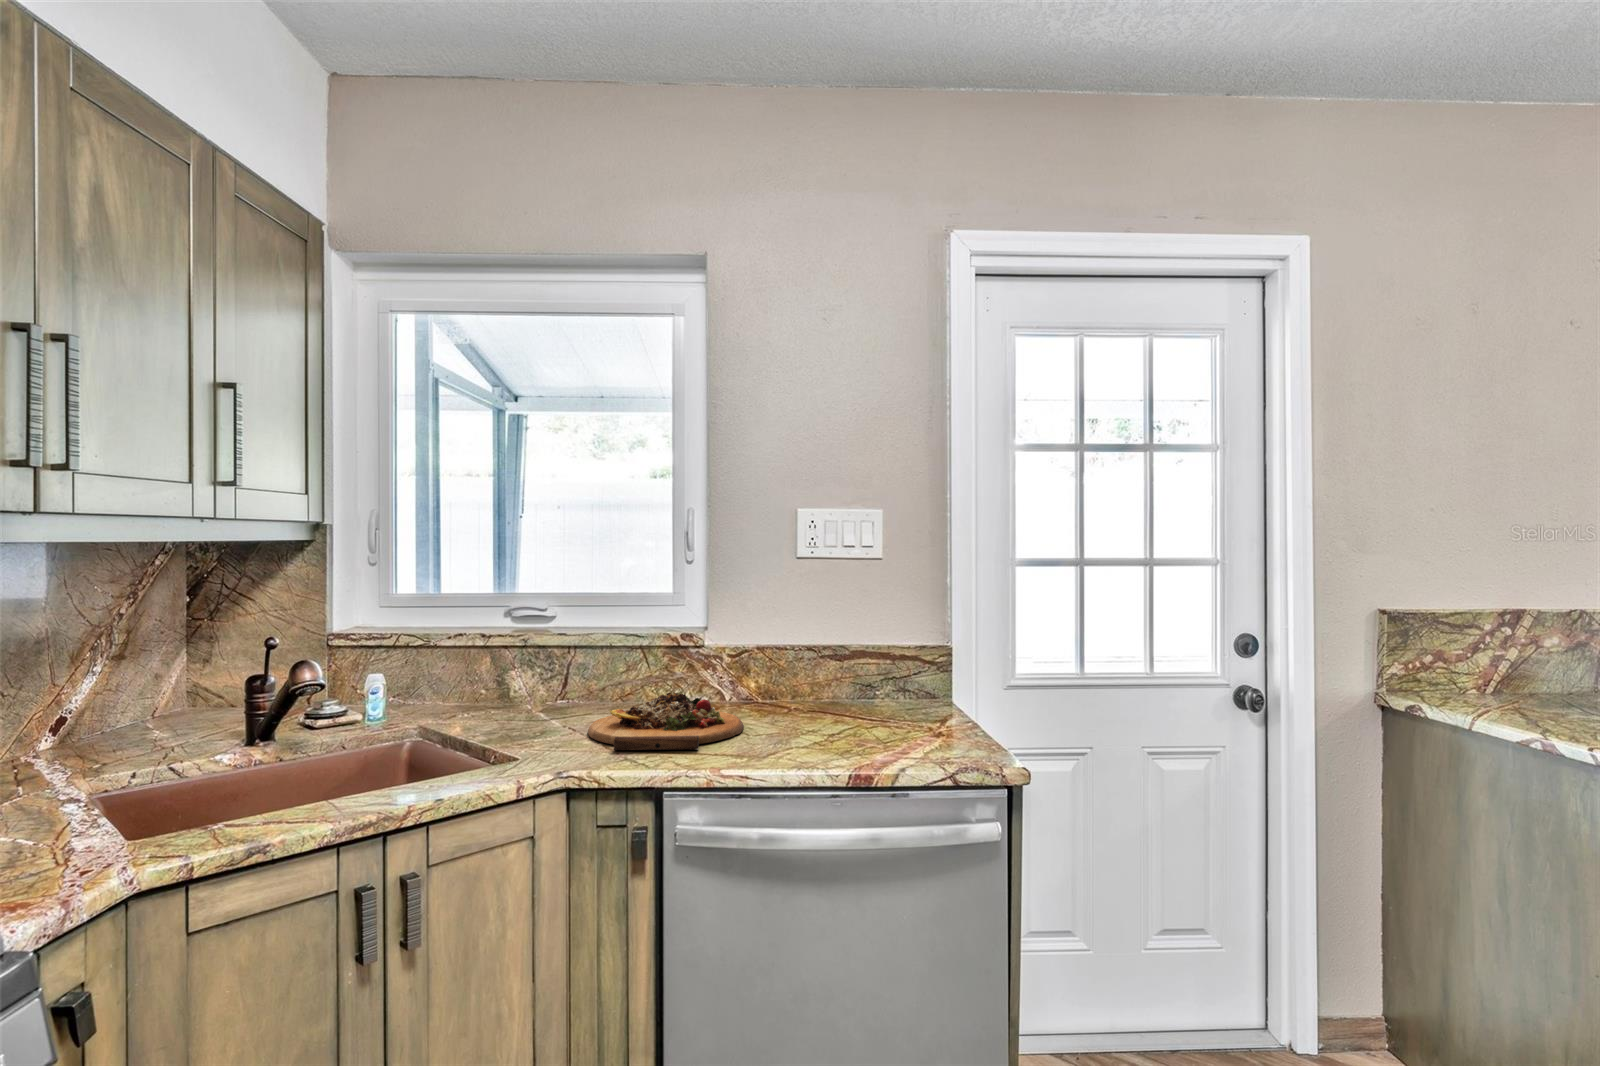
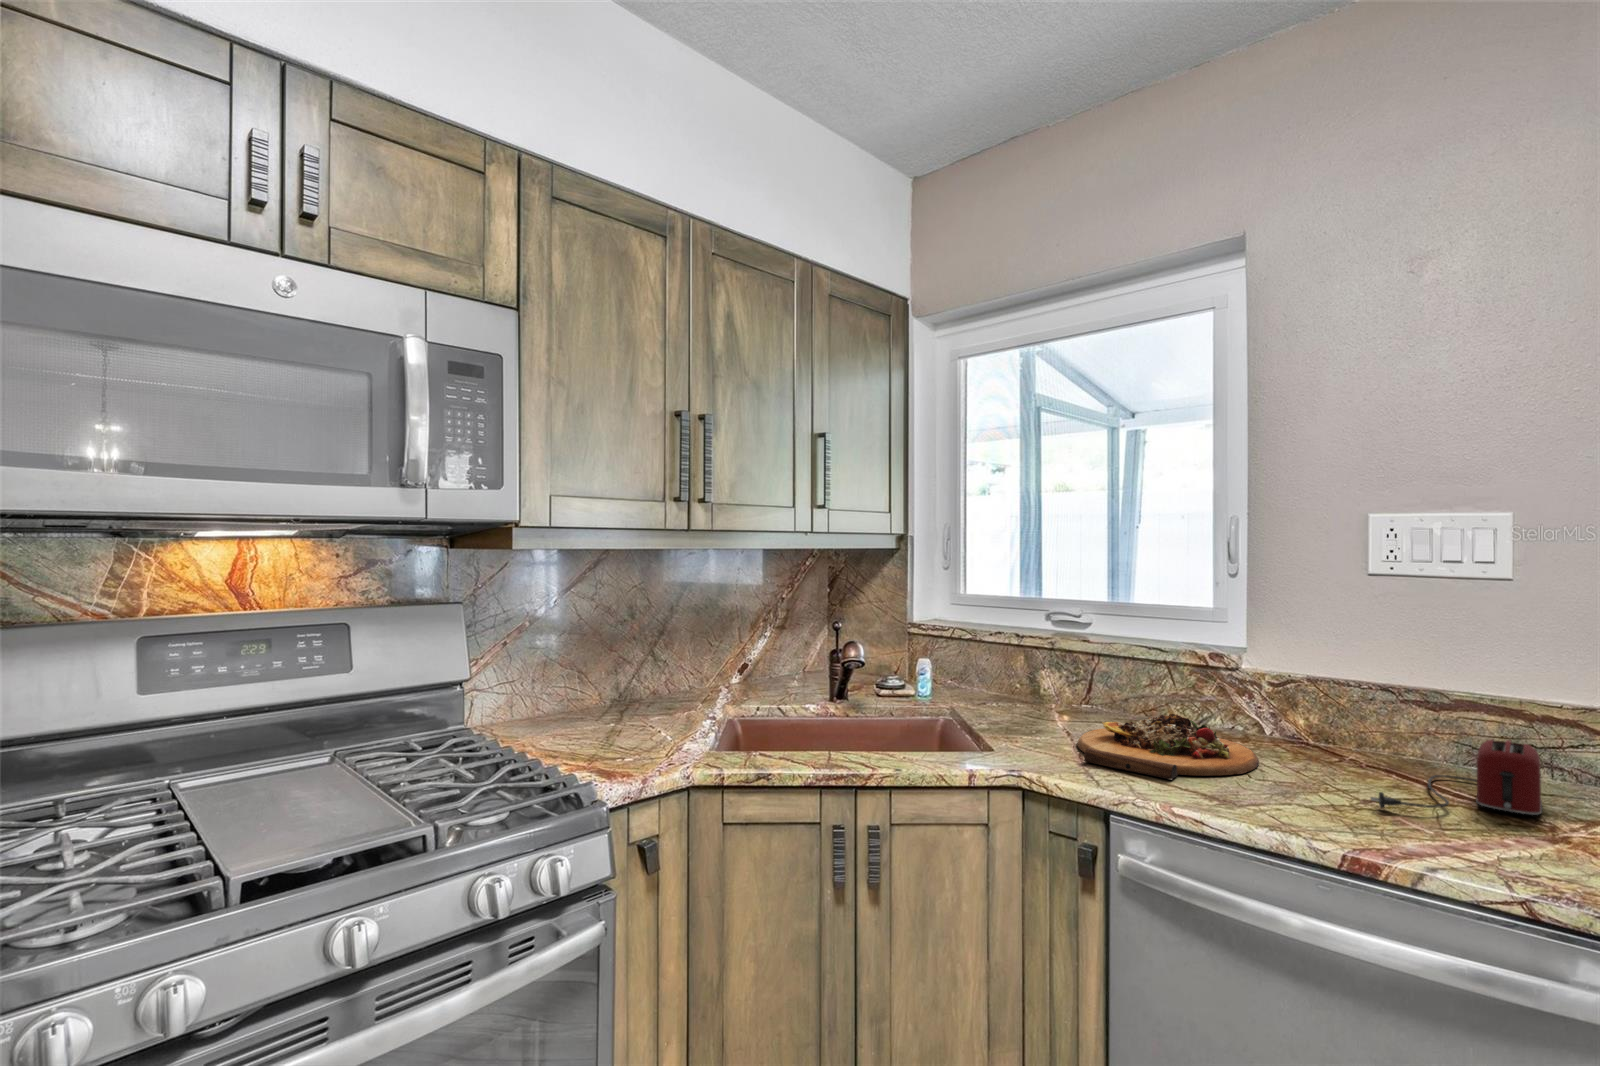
toaster: none [836,674,920,738] -> present [1371,739,1542,815]

